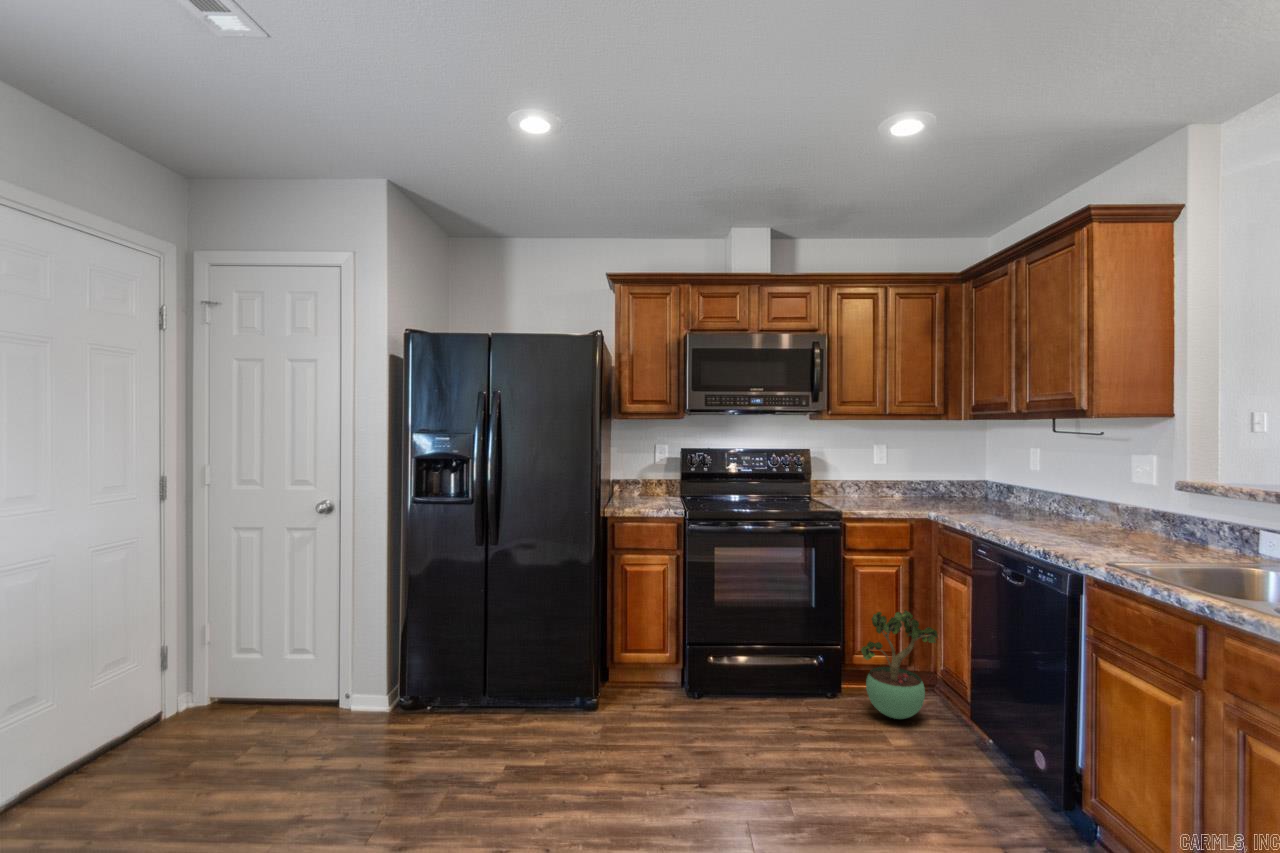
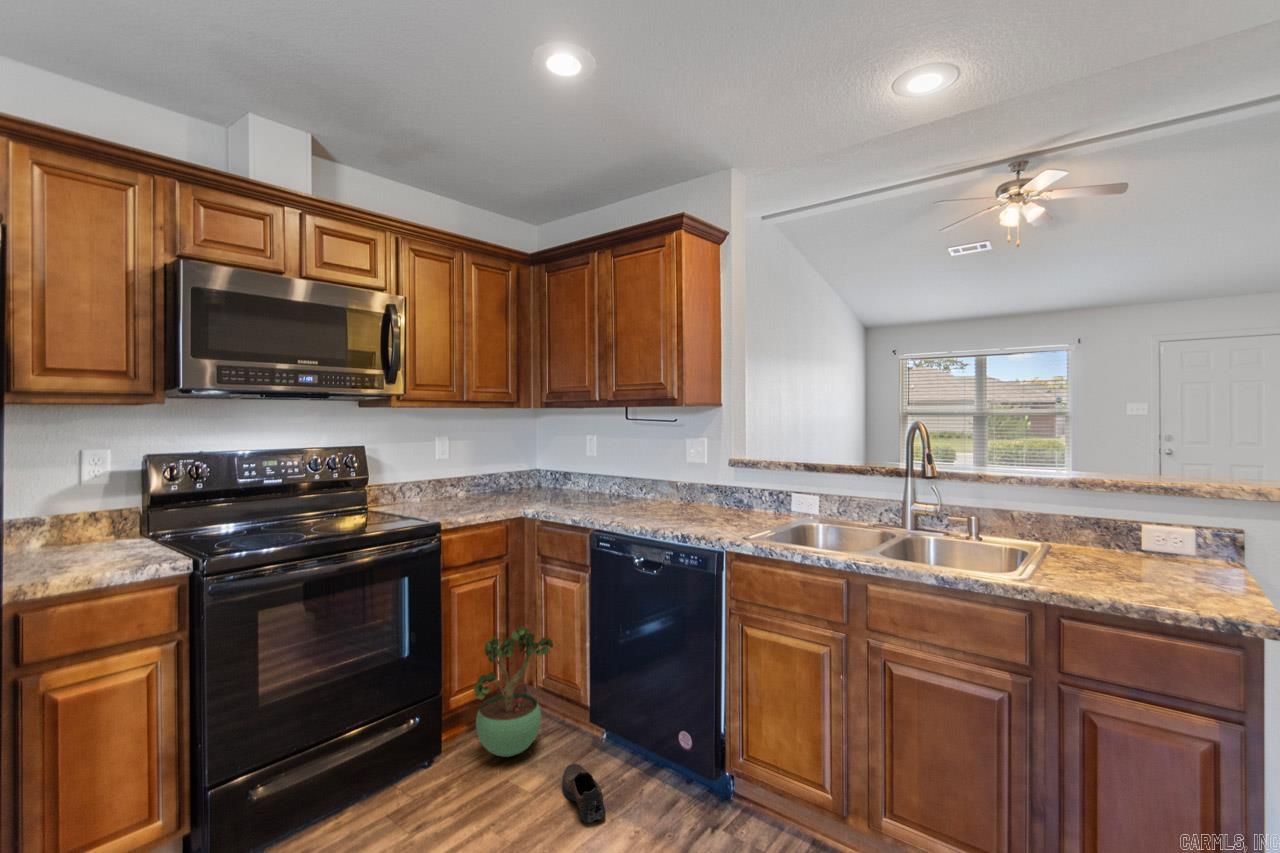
shoe: none [920,739,952,786] -> present [562,764,606,823]

